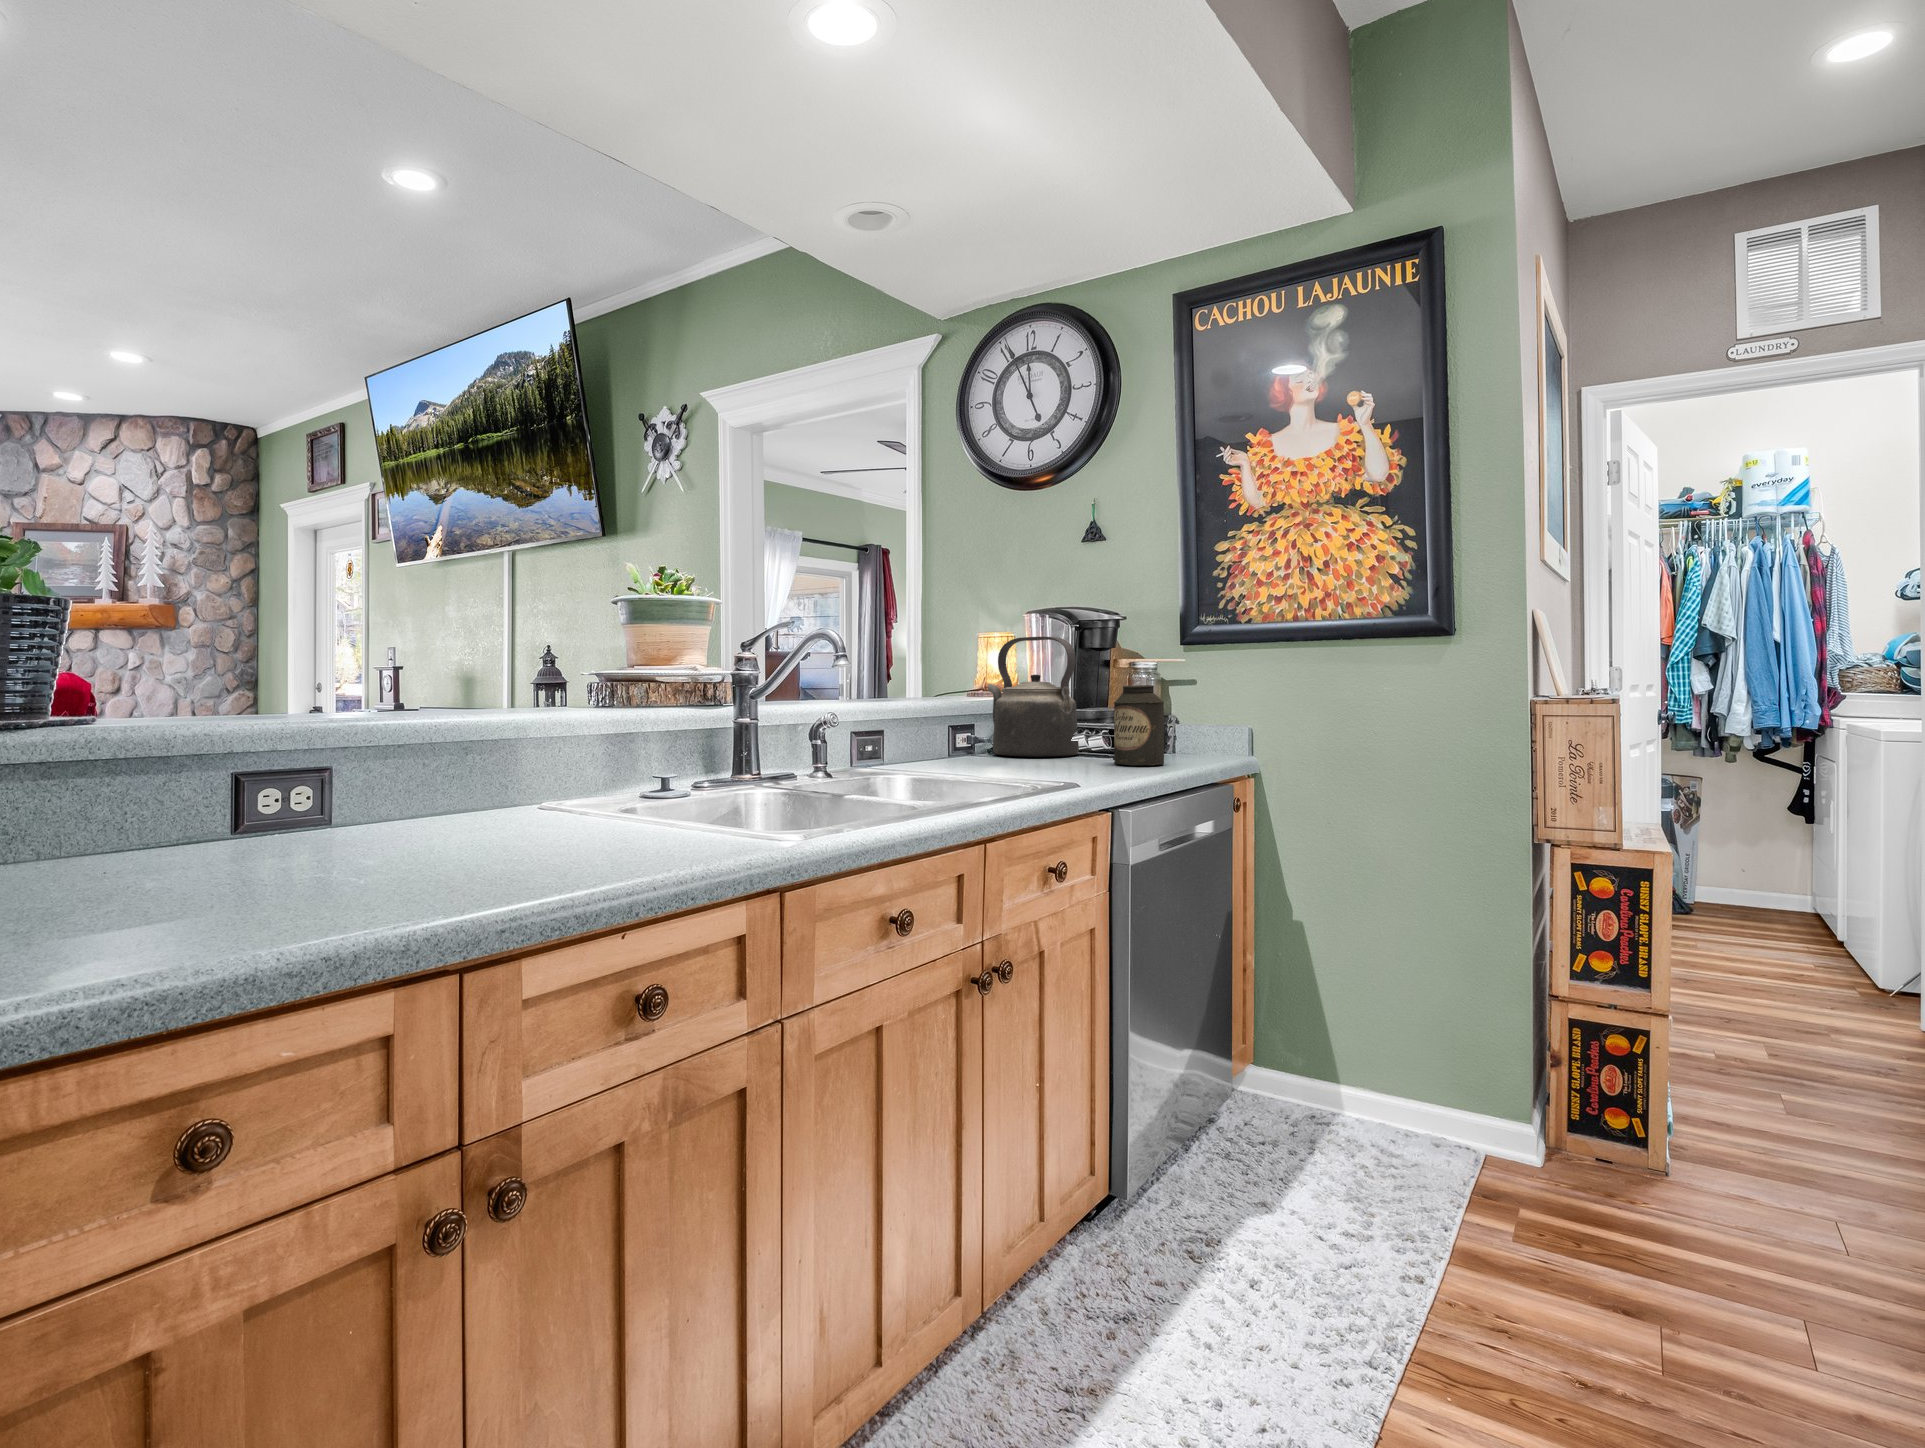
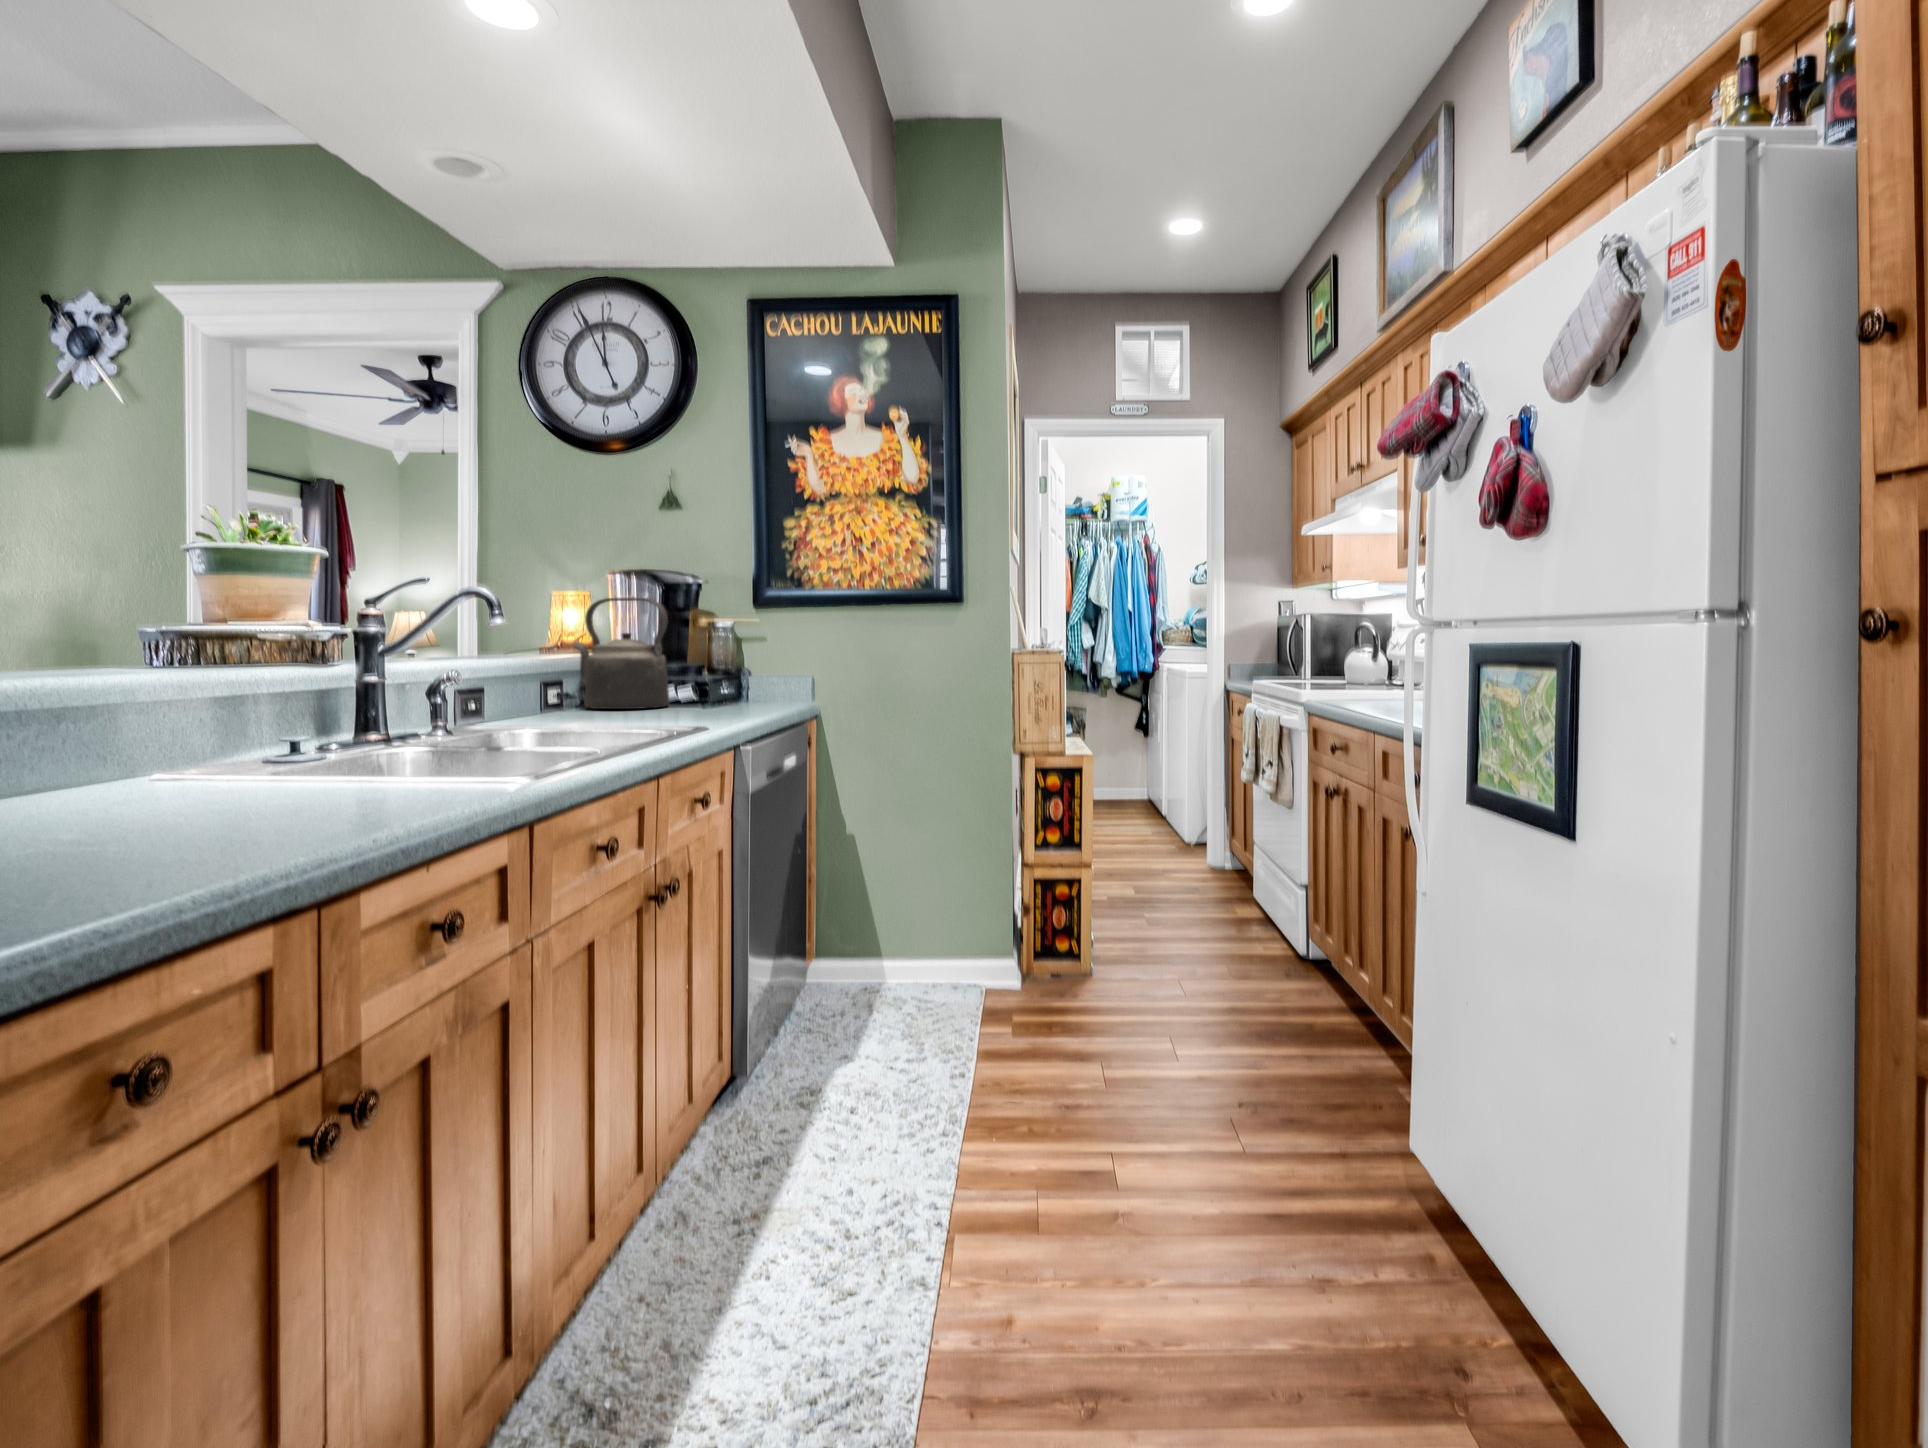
canister: present [1114,685,1164,765] -> none [711,643,756,712]

